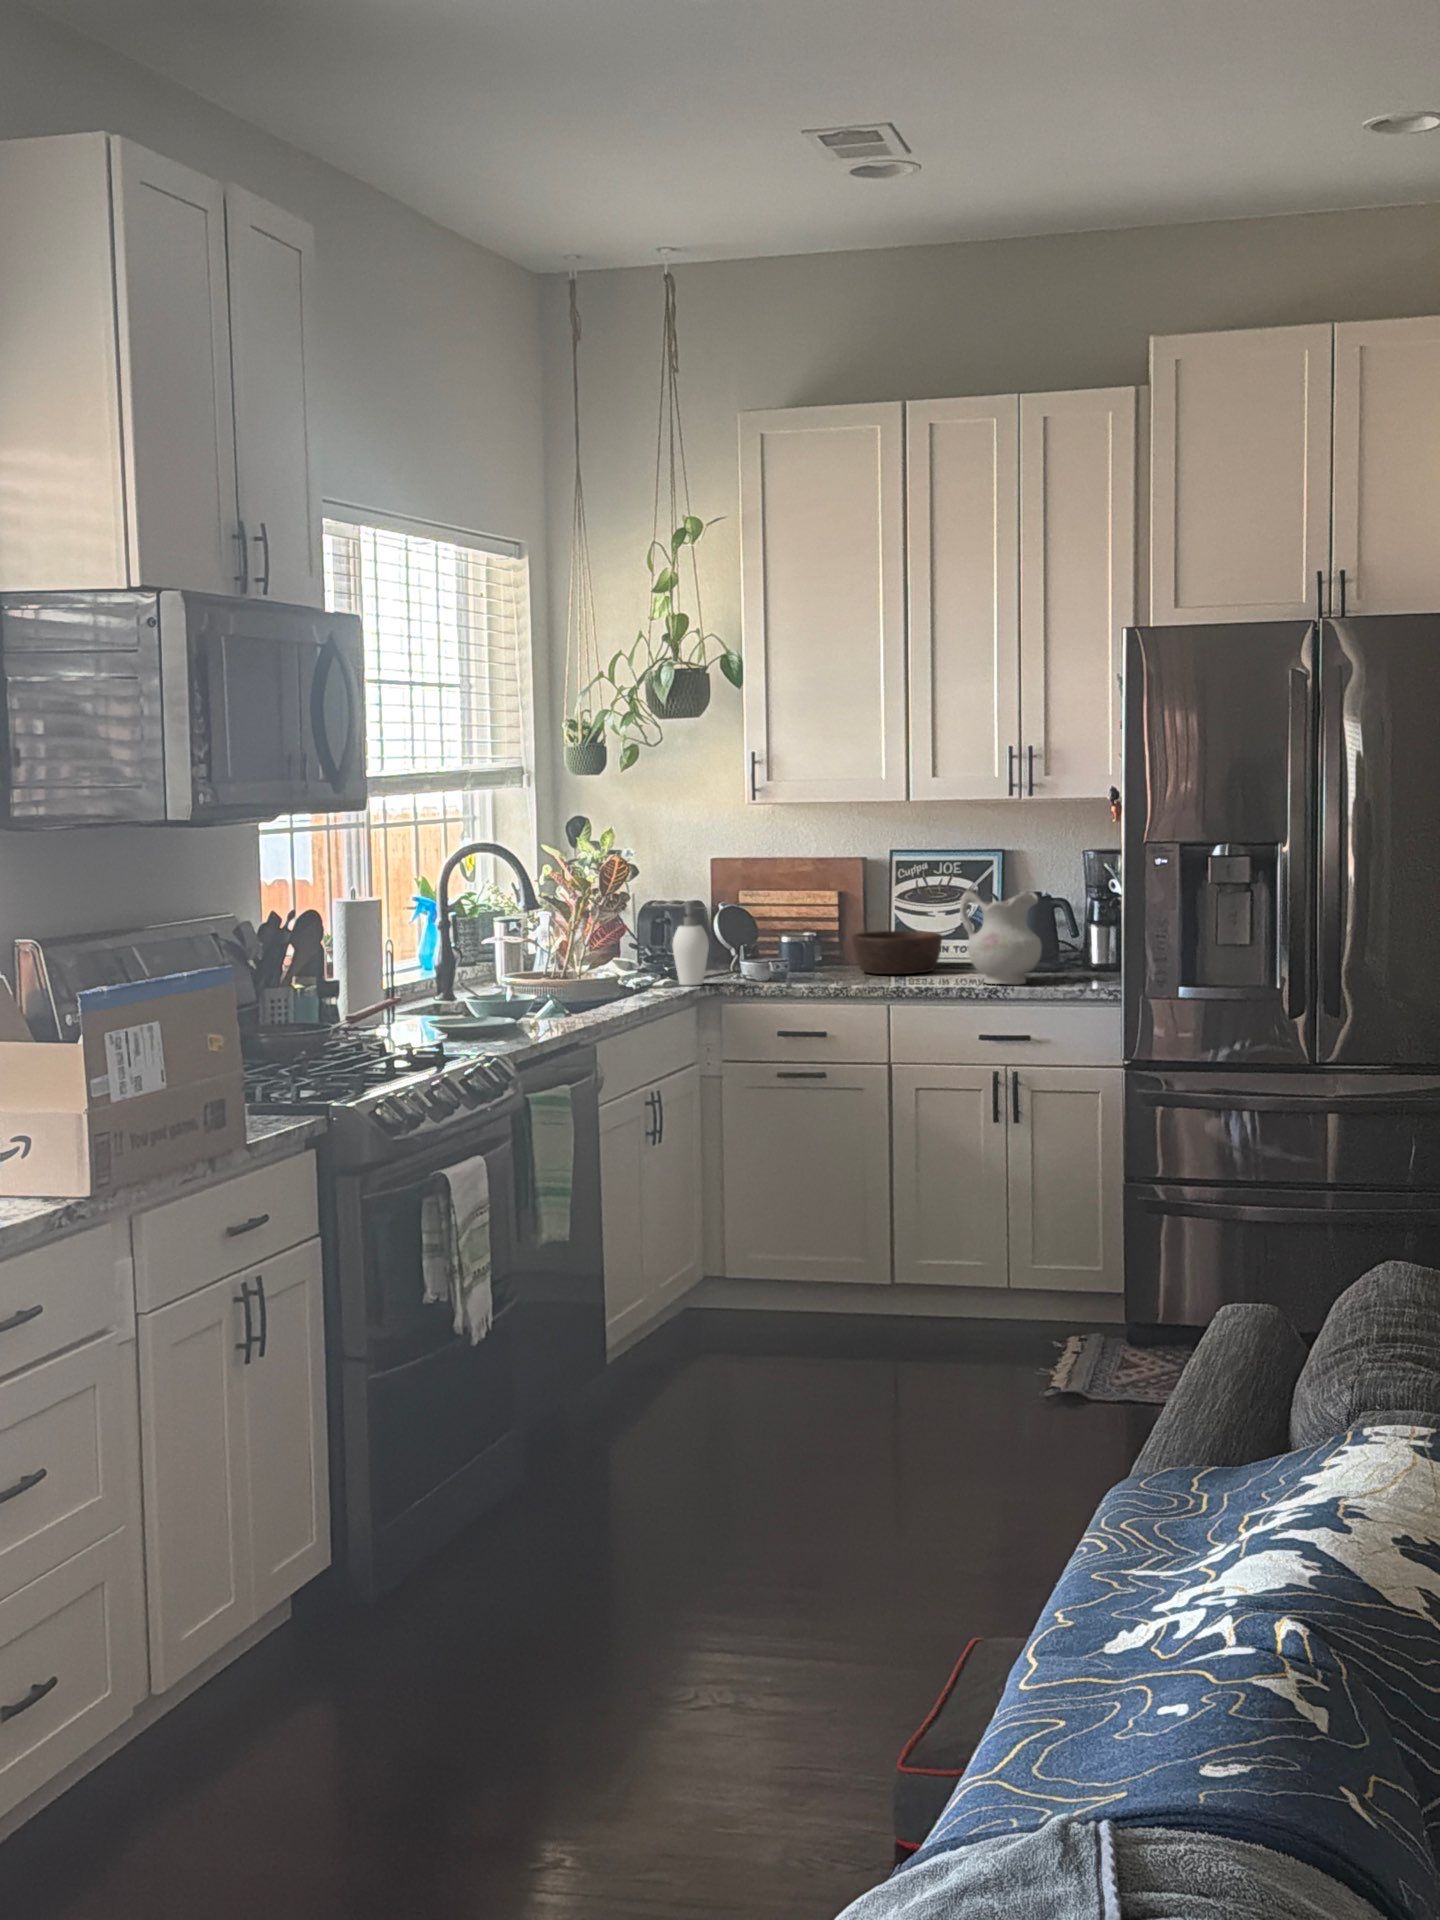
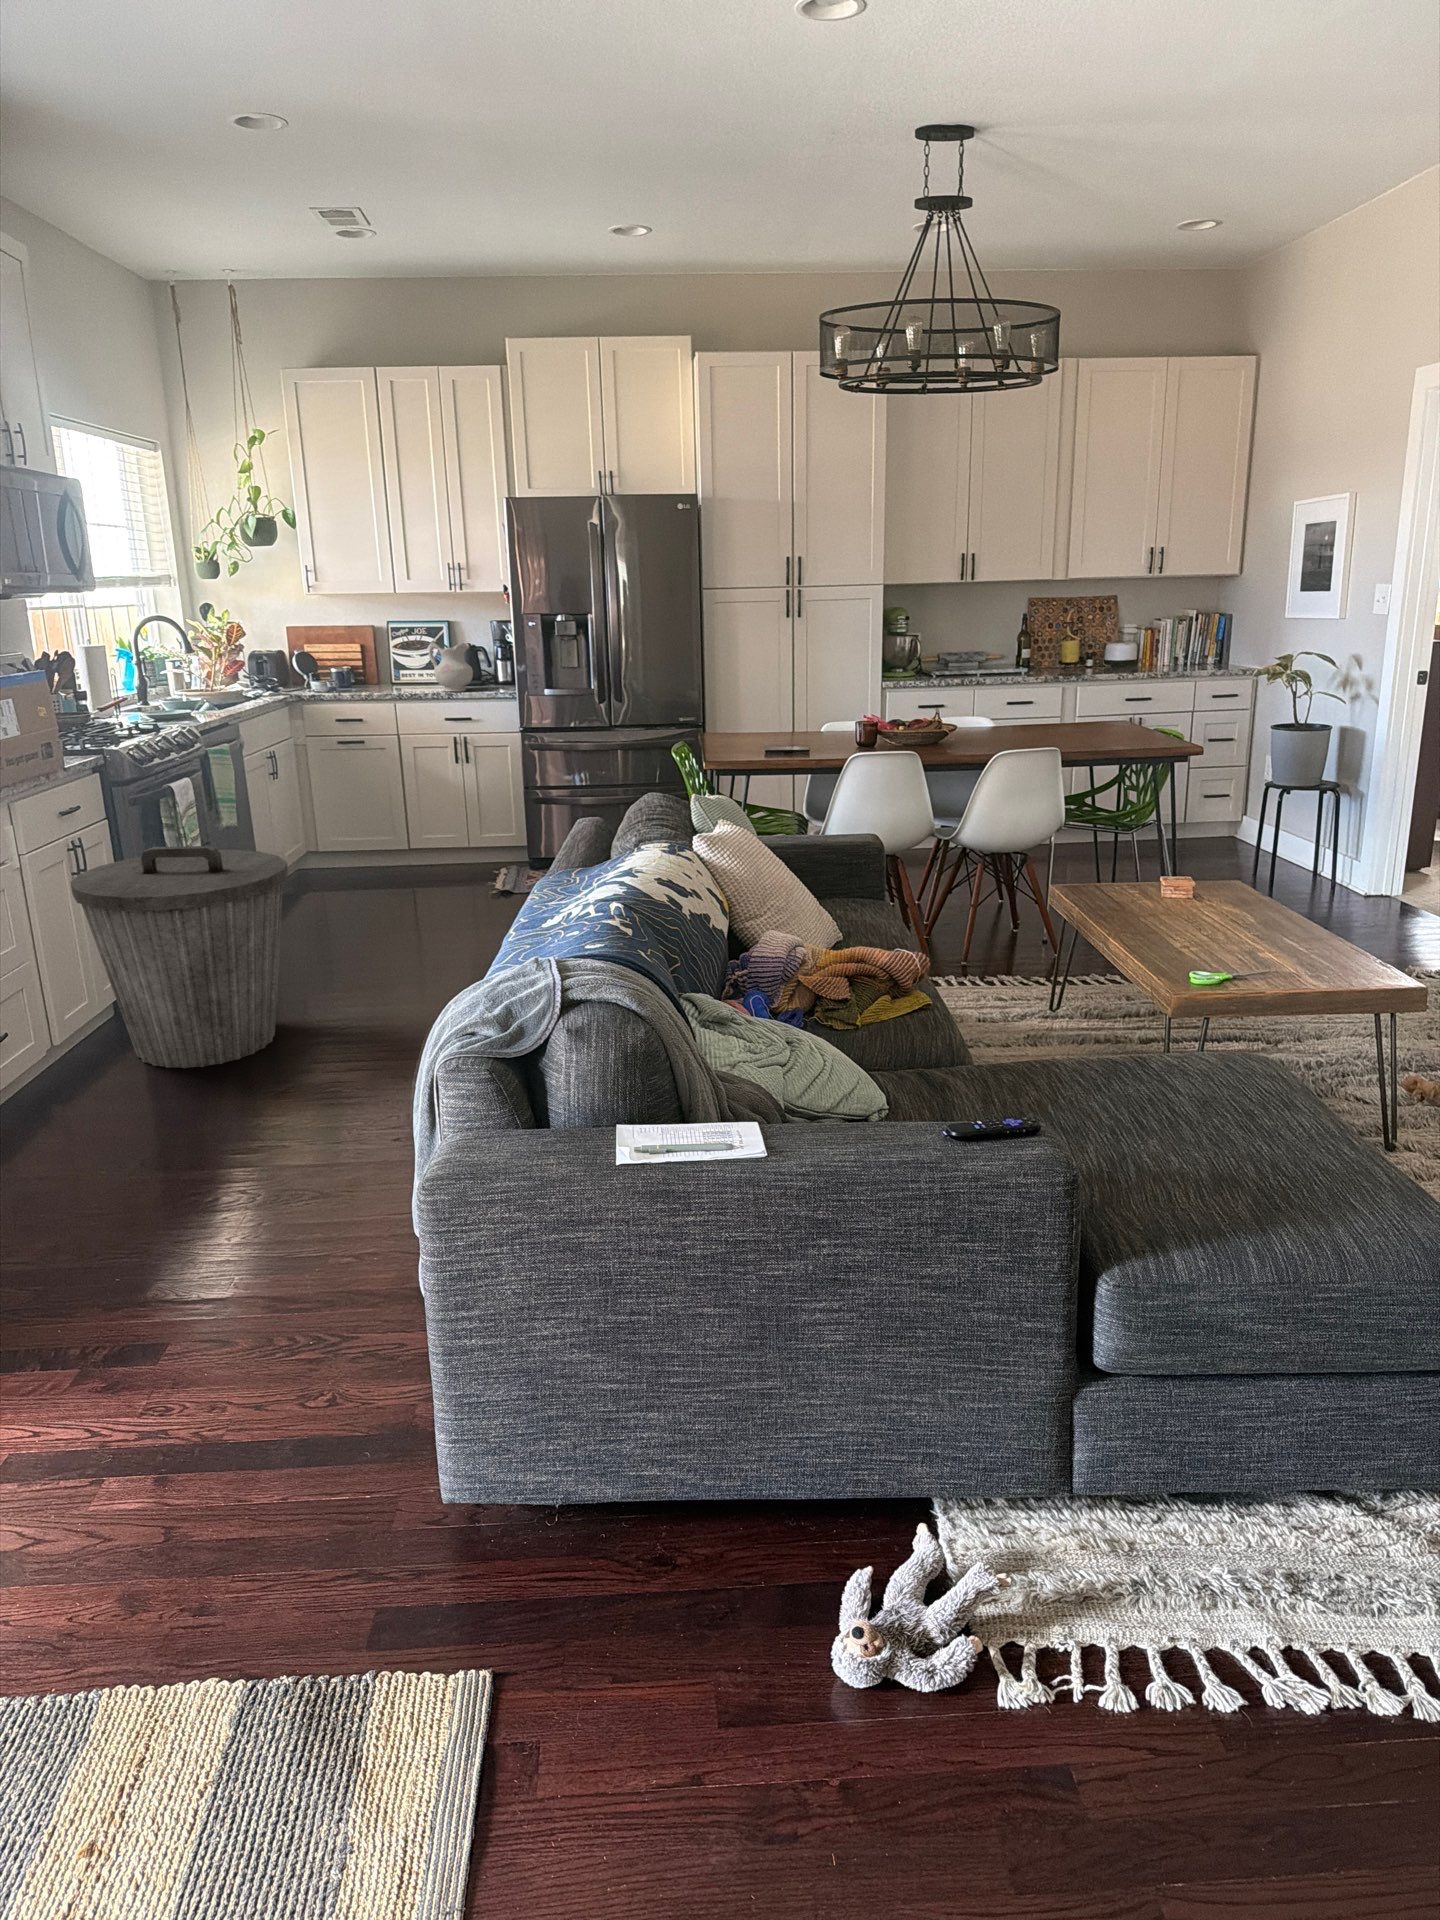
soap dispenser: present [673,902,709,985] -> none [272,650,294,696]
wooden bowl: present [852,931,942,974] -> none [371,666,420,689]
trash can: none [218,1314,636,1804] -> present [70,846,288,1068]

